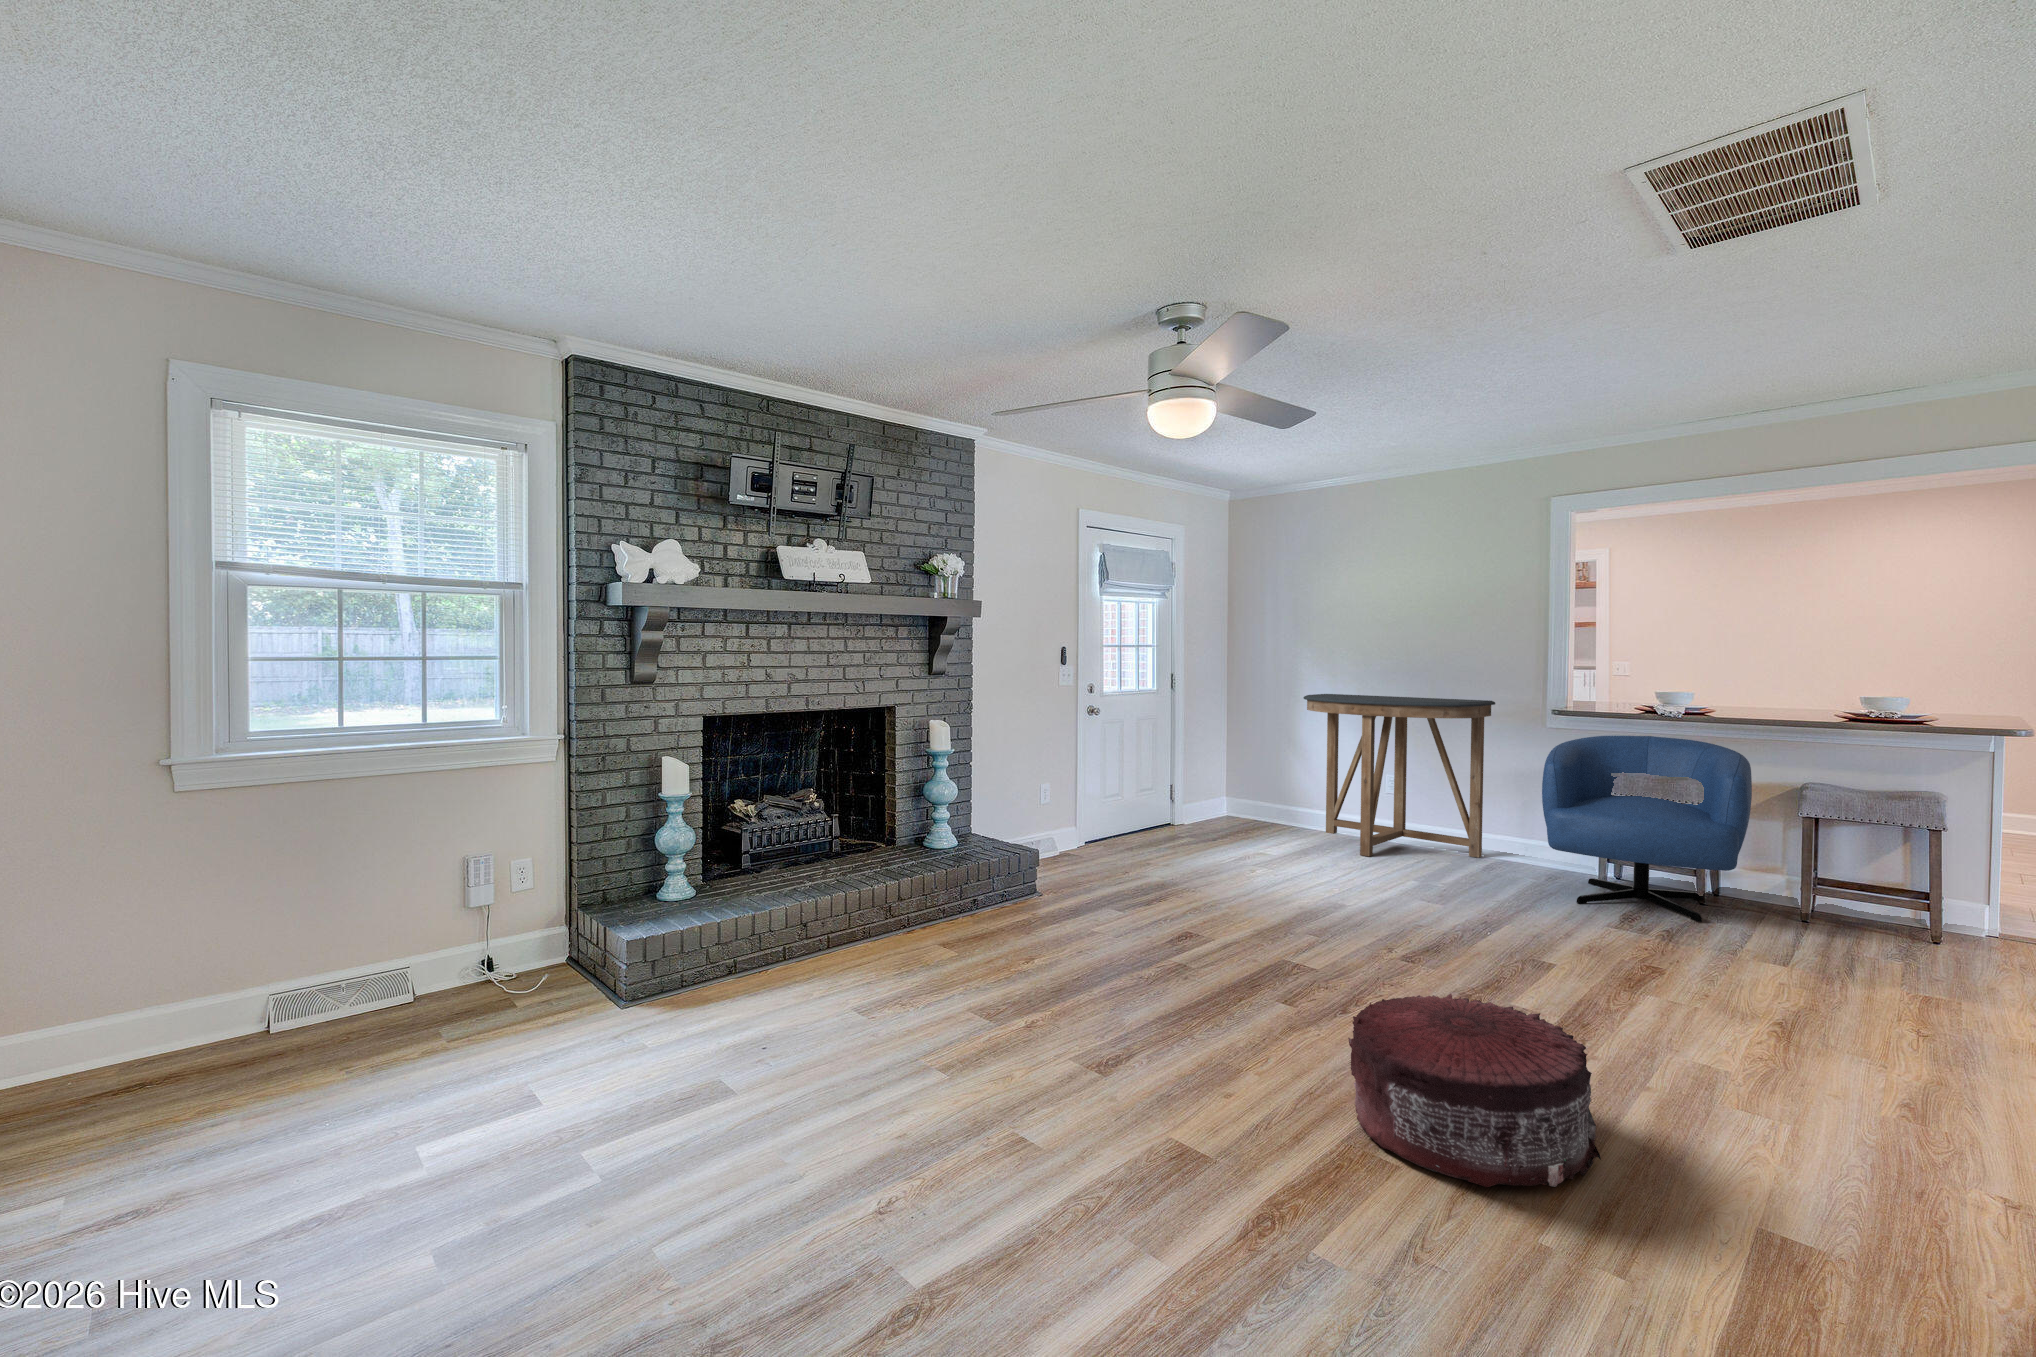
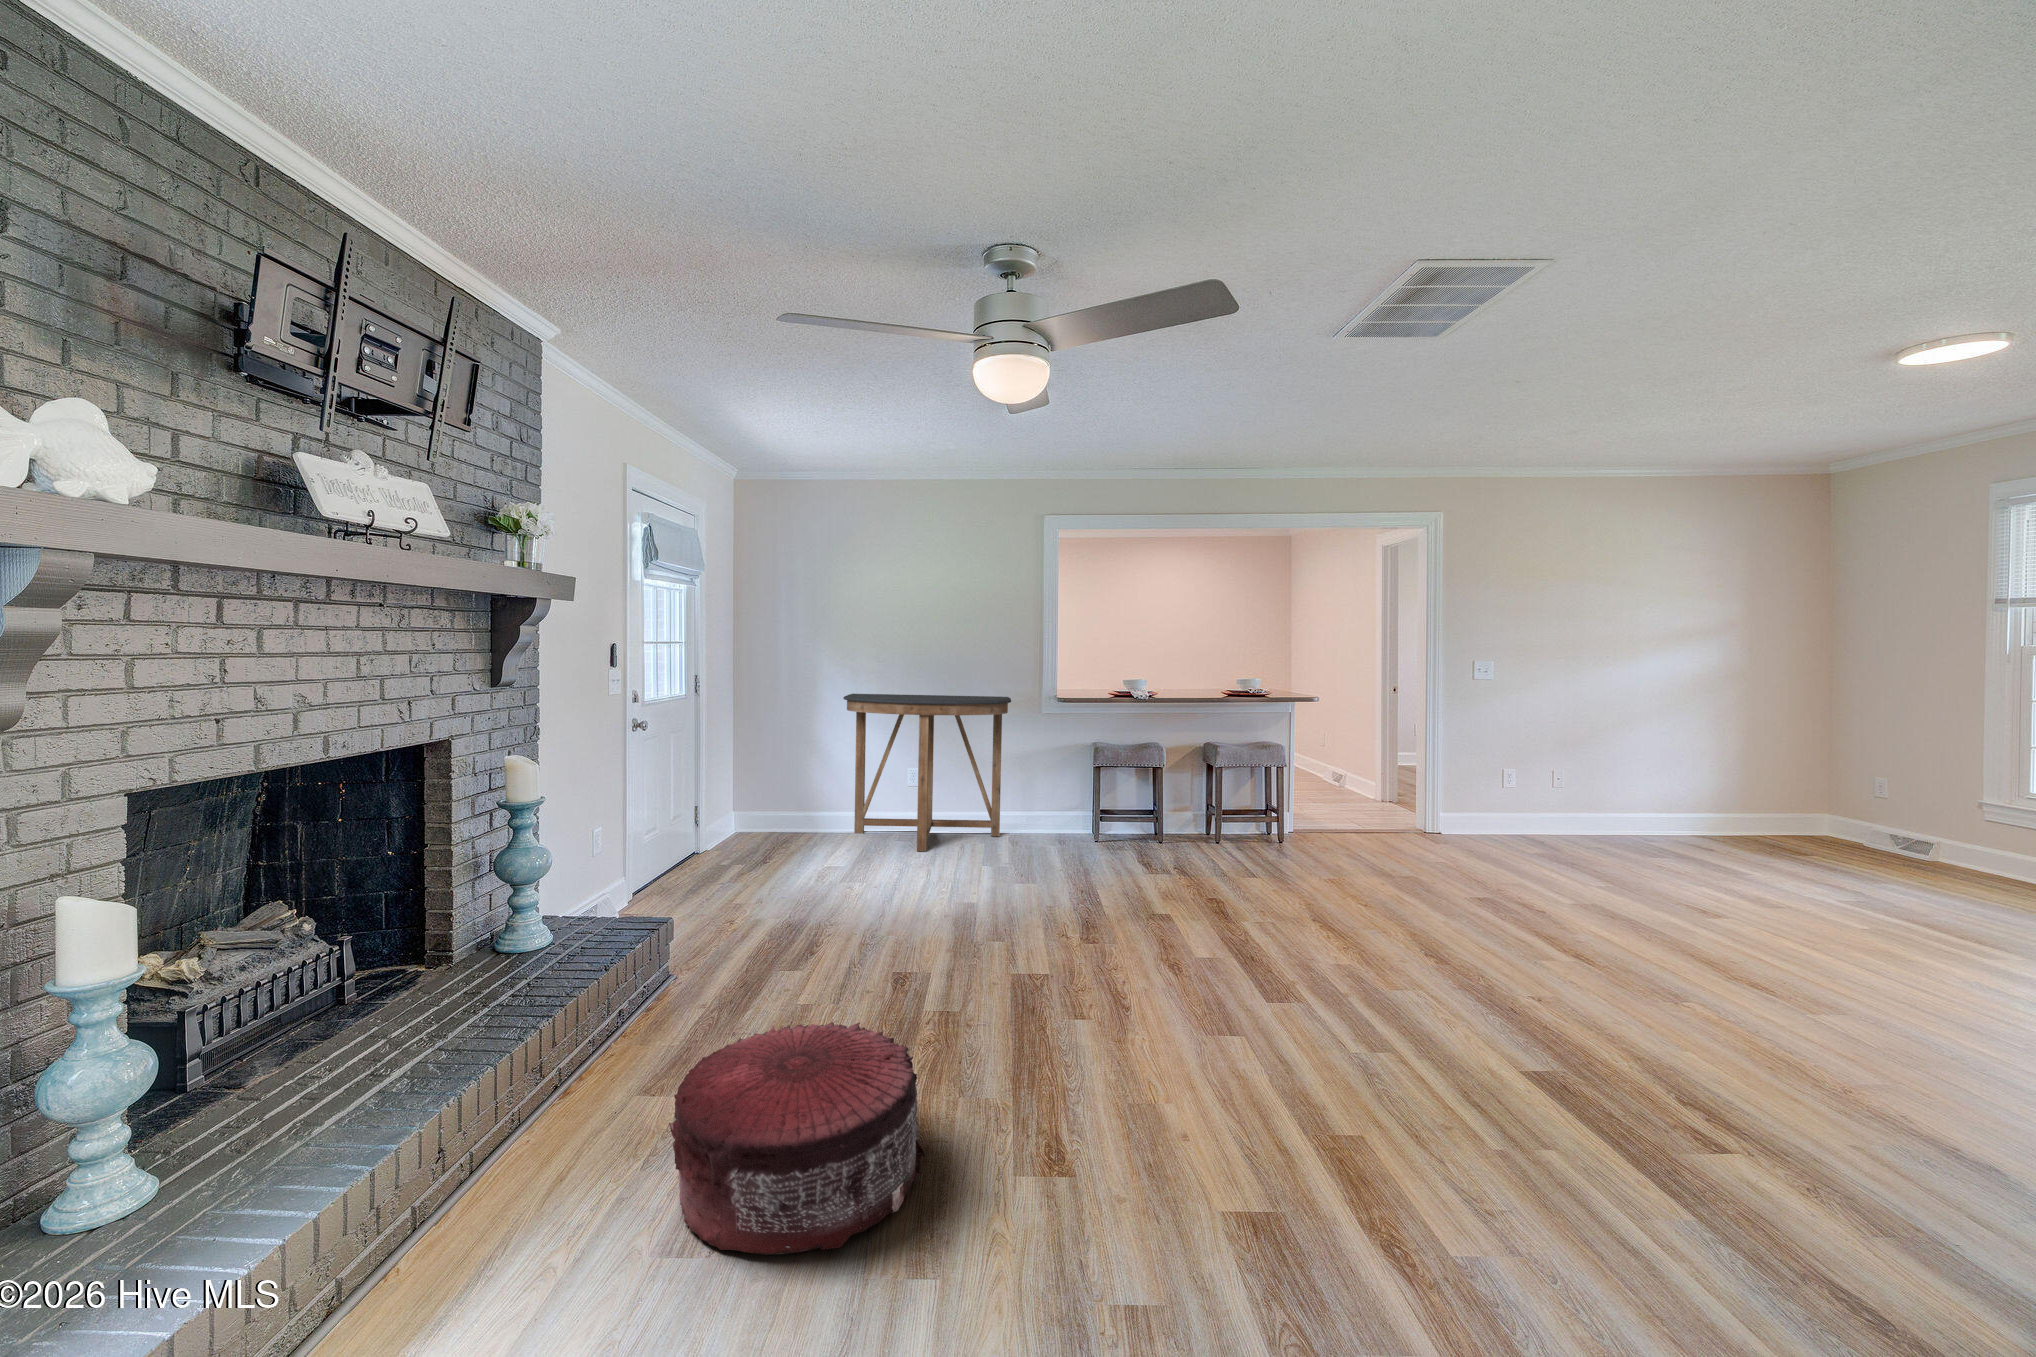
armchair: present [1542,736,1752,922] -> none [1075,722,1219,863]
pouf: present [1348,994,1601,1187] -> present [669,1022,925,1255]

